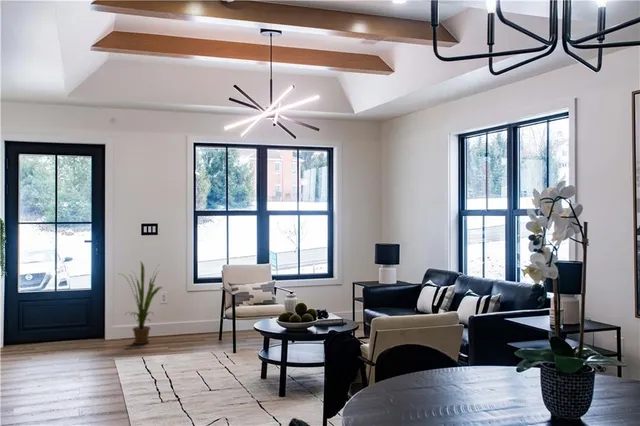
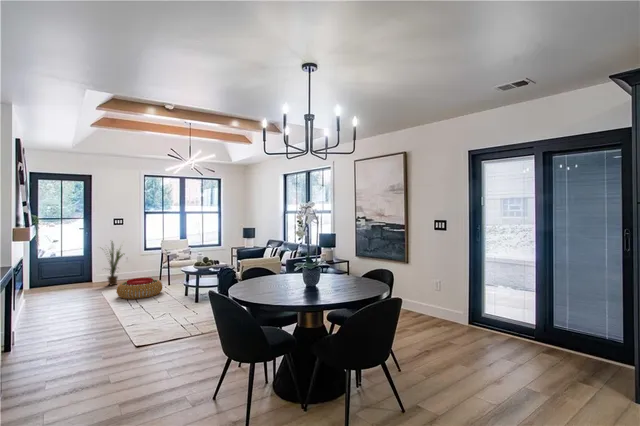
pouf: none [139,336,220,378] -> present [116,278,162,299]

